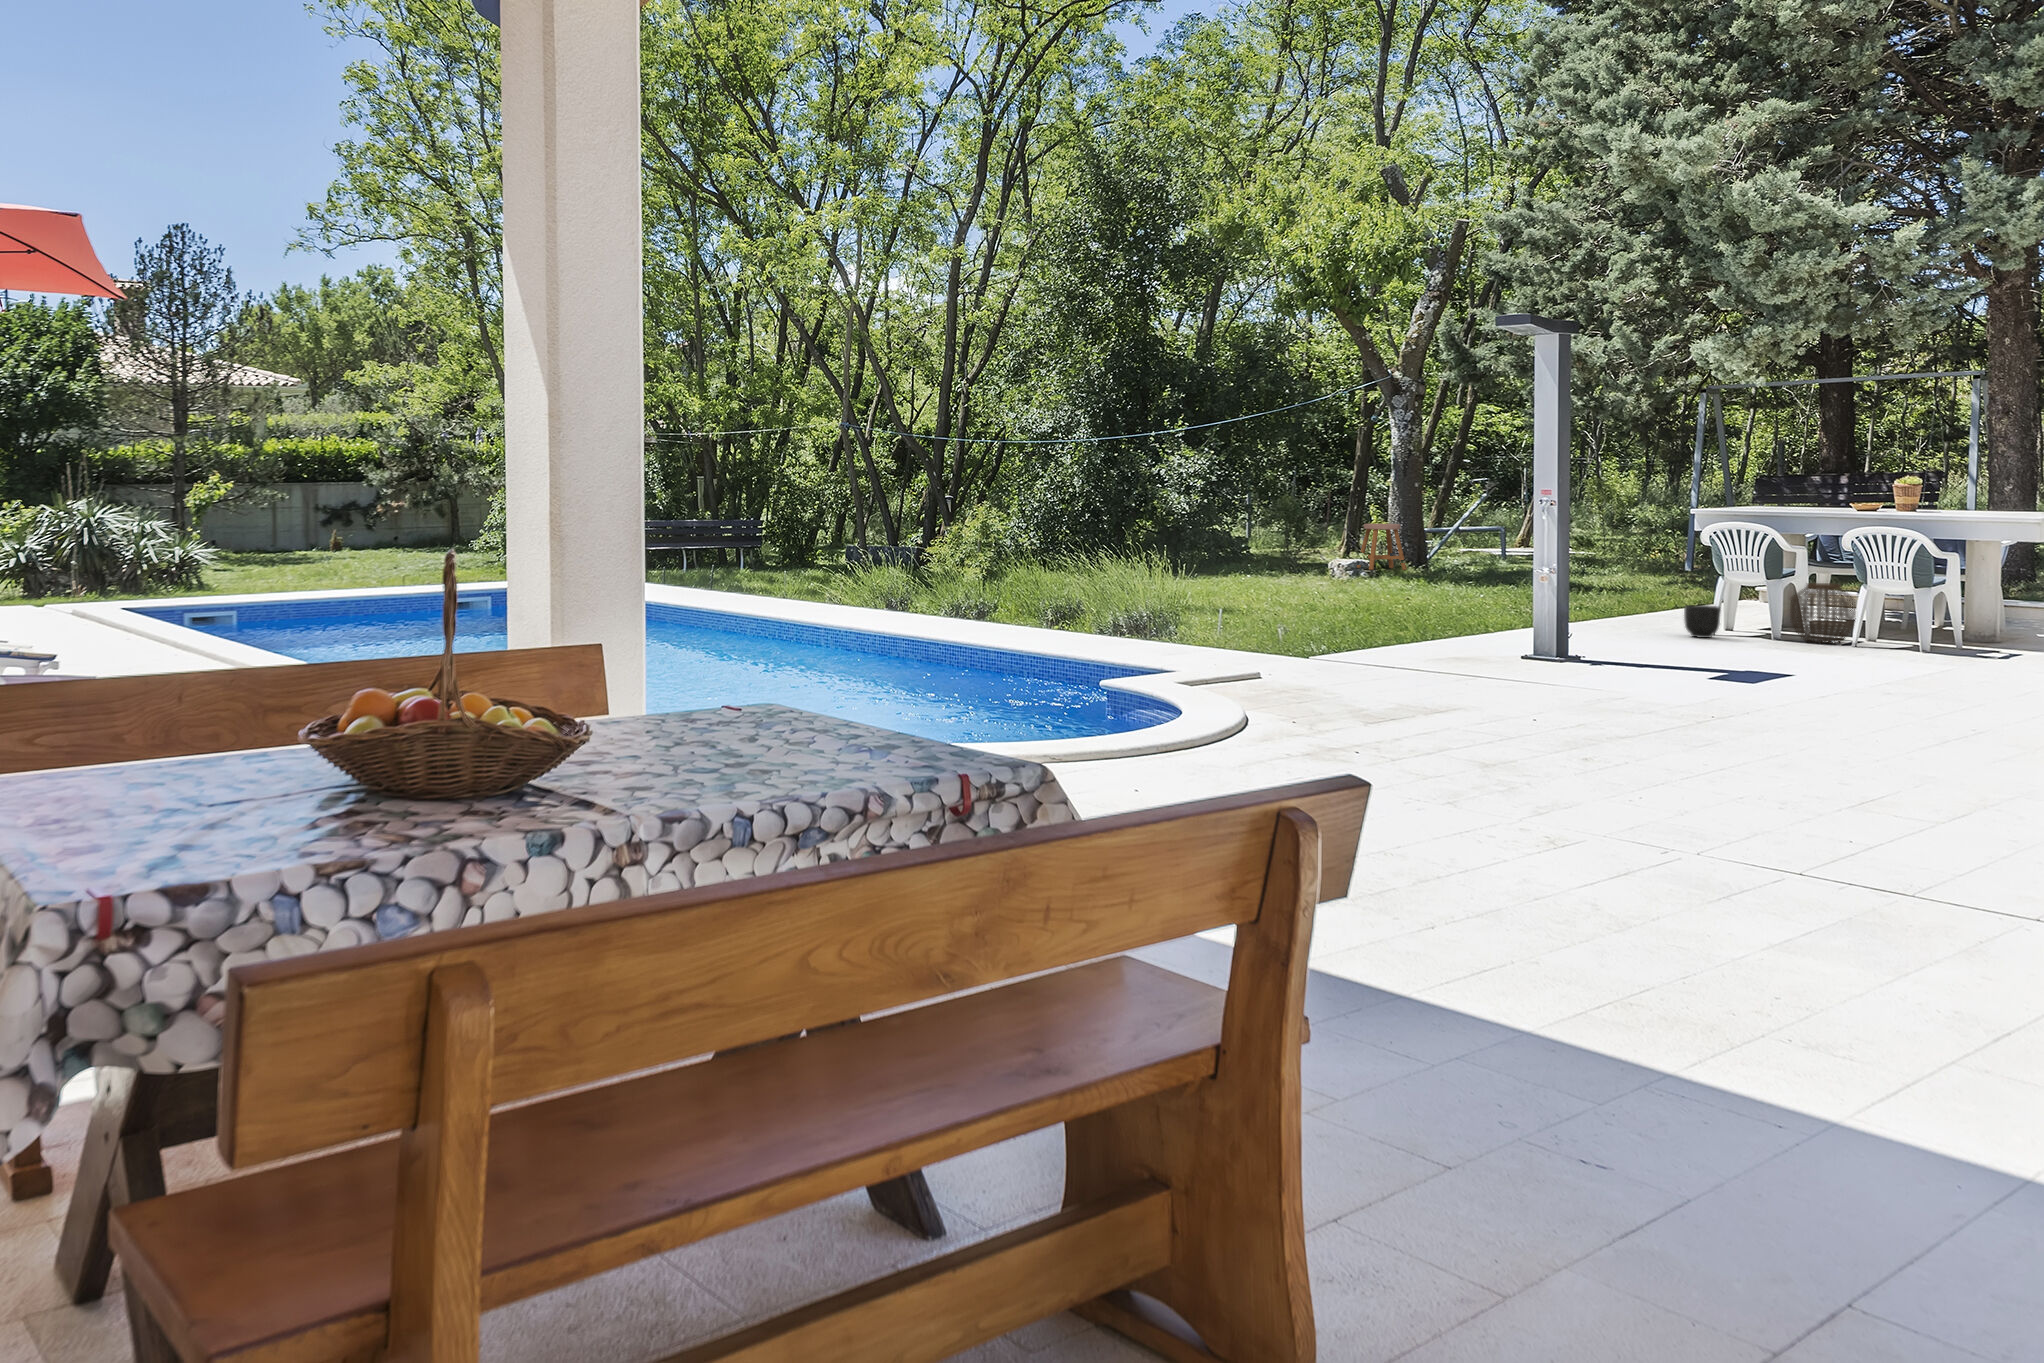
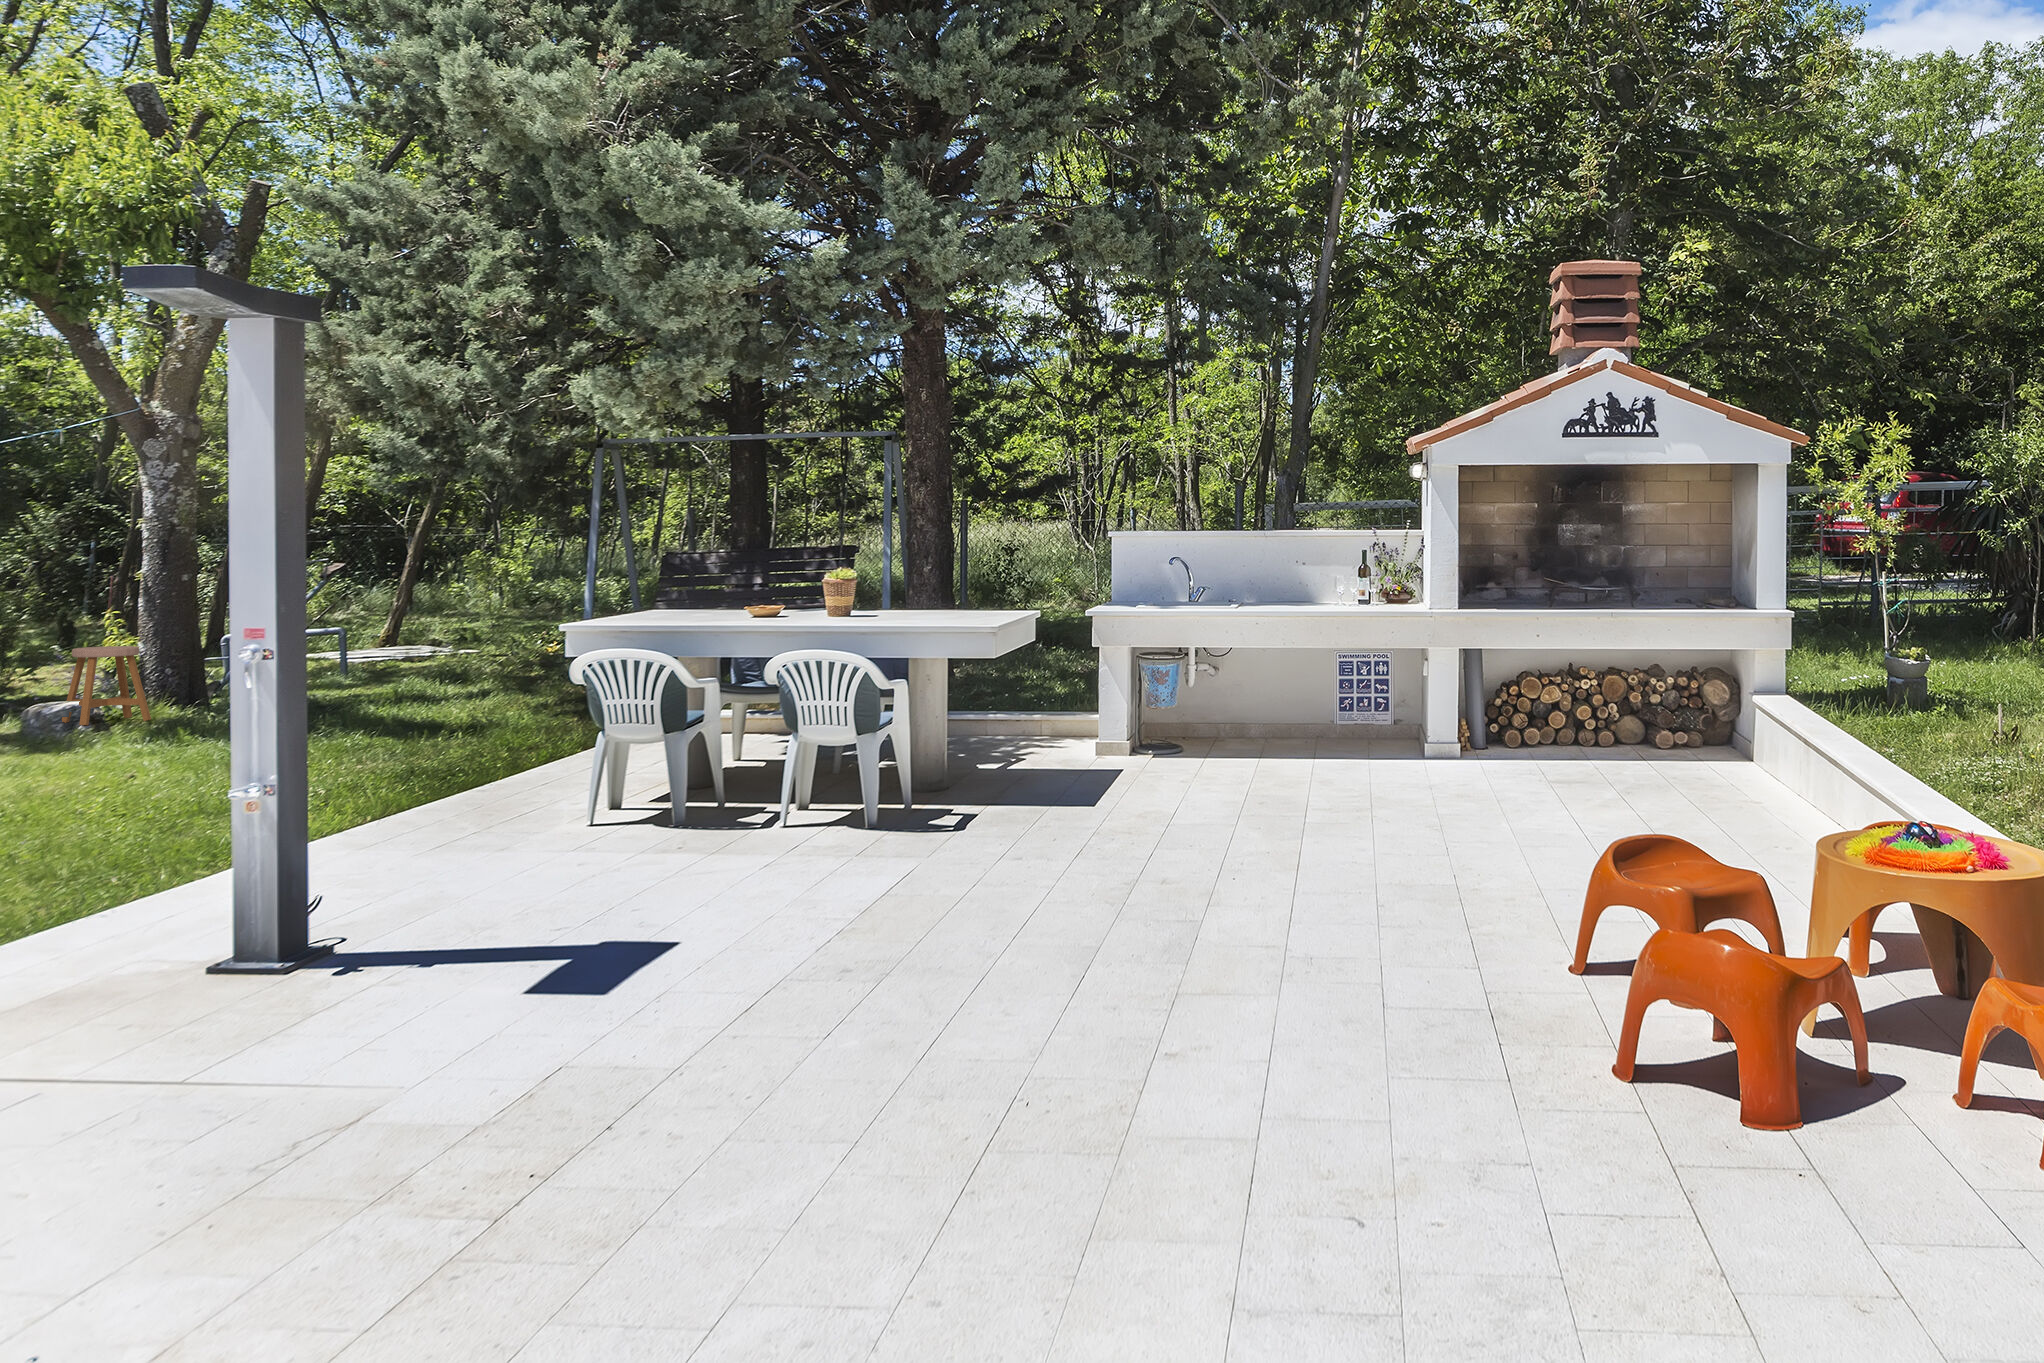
woven basket: present [1790,583,1856,644] -> none [693,738,786,838]
planter: present [1684,605,1721,638] -> none [529,791,587,850]

